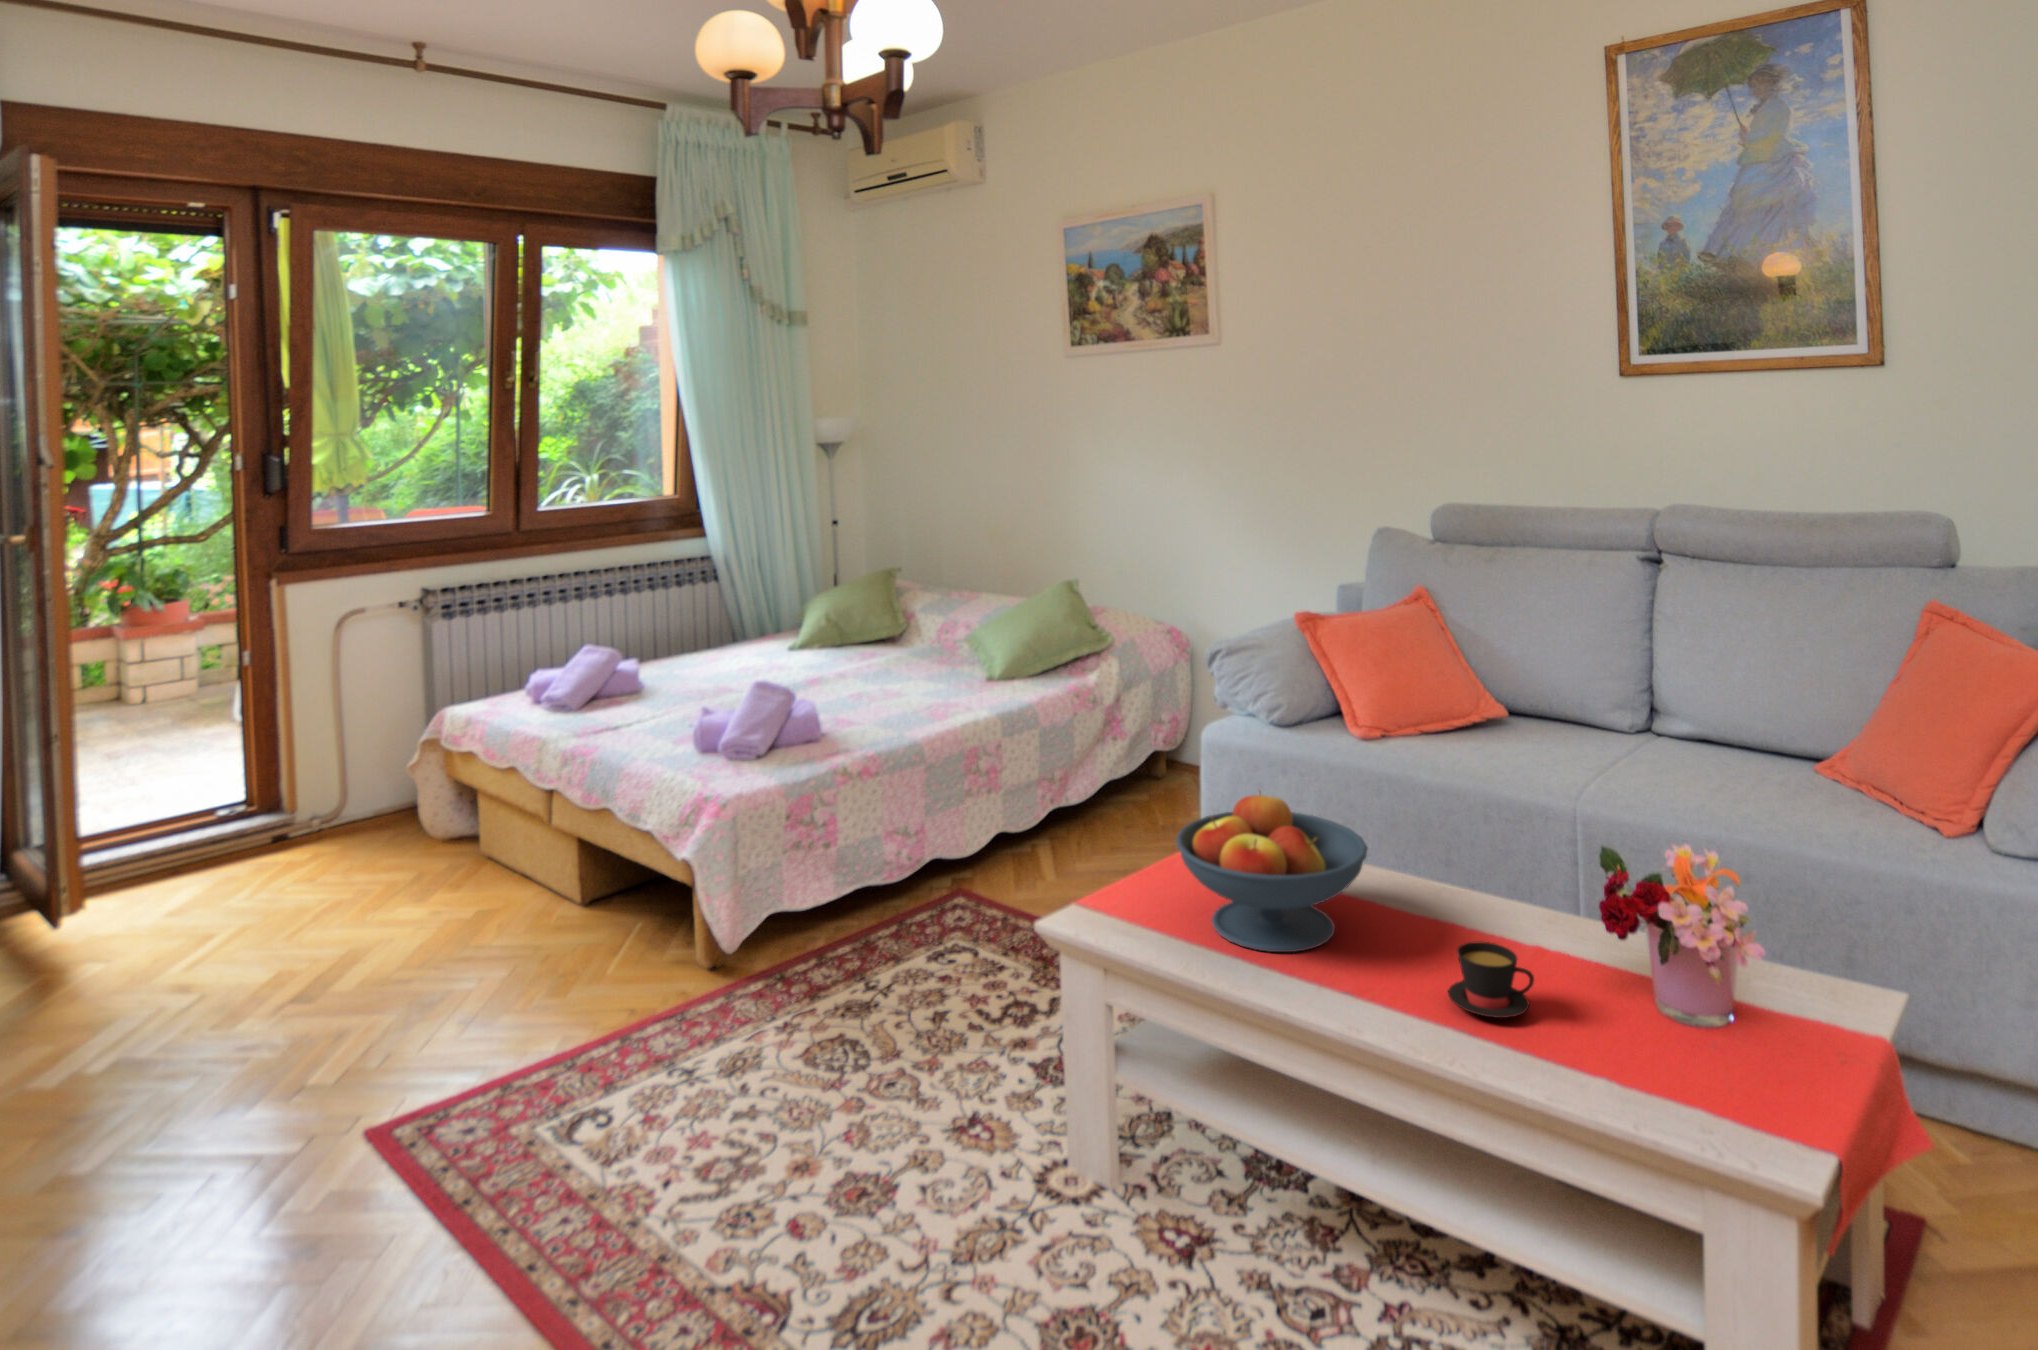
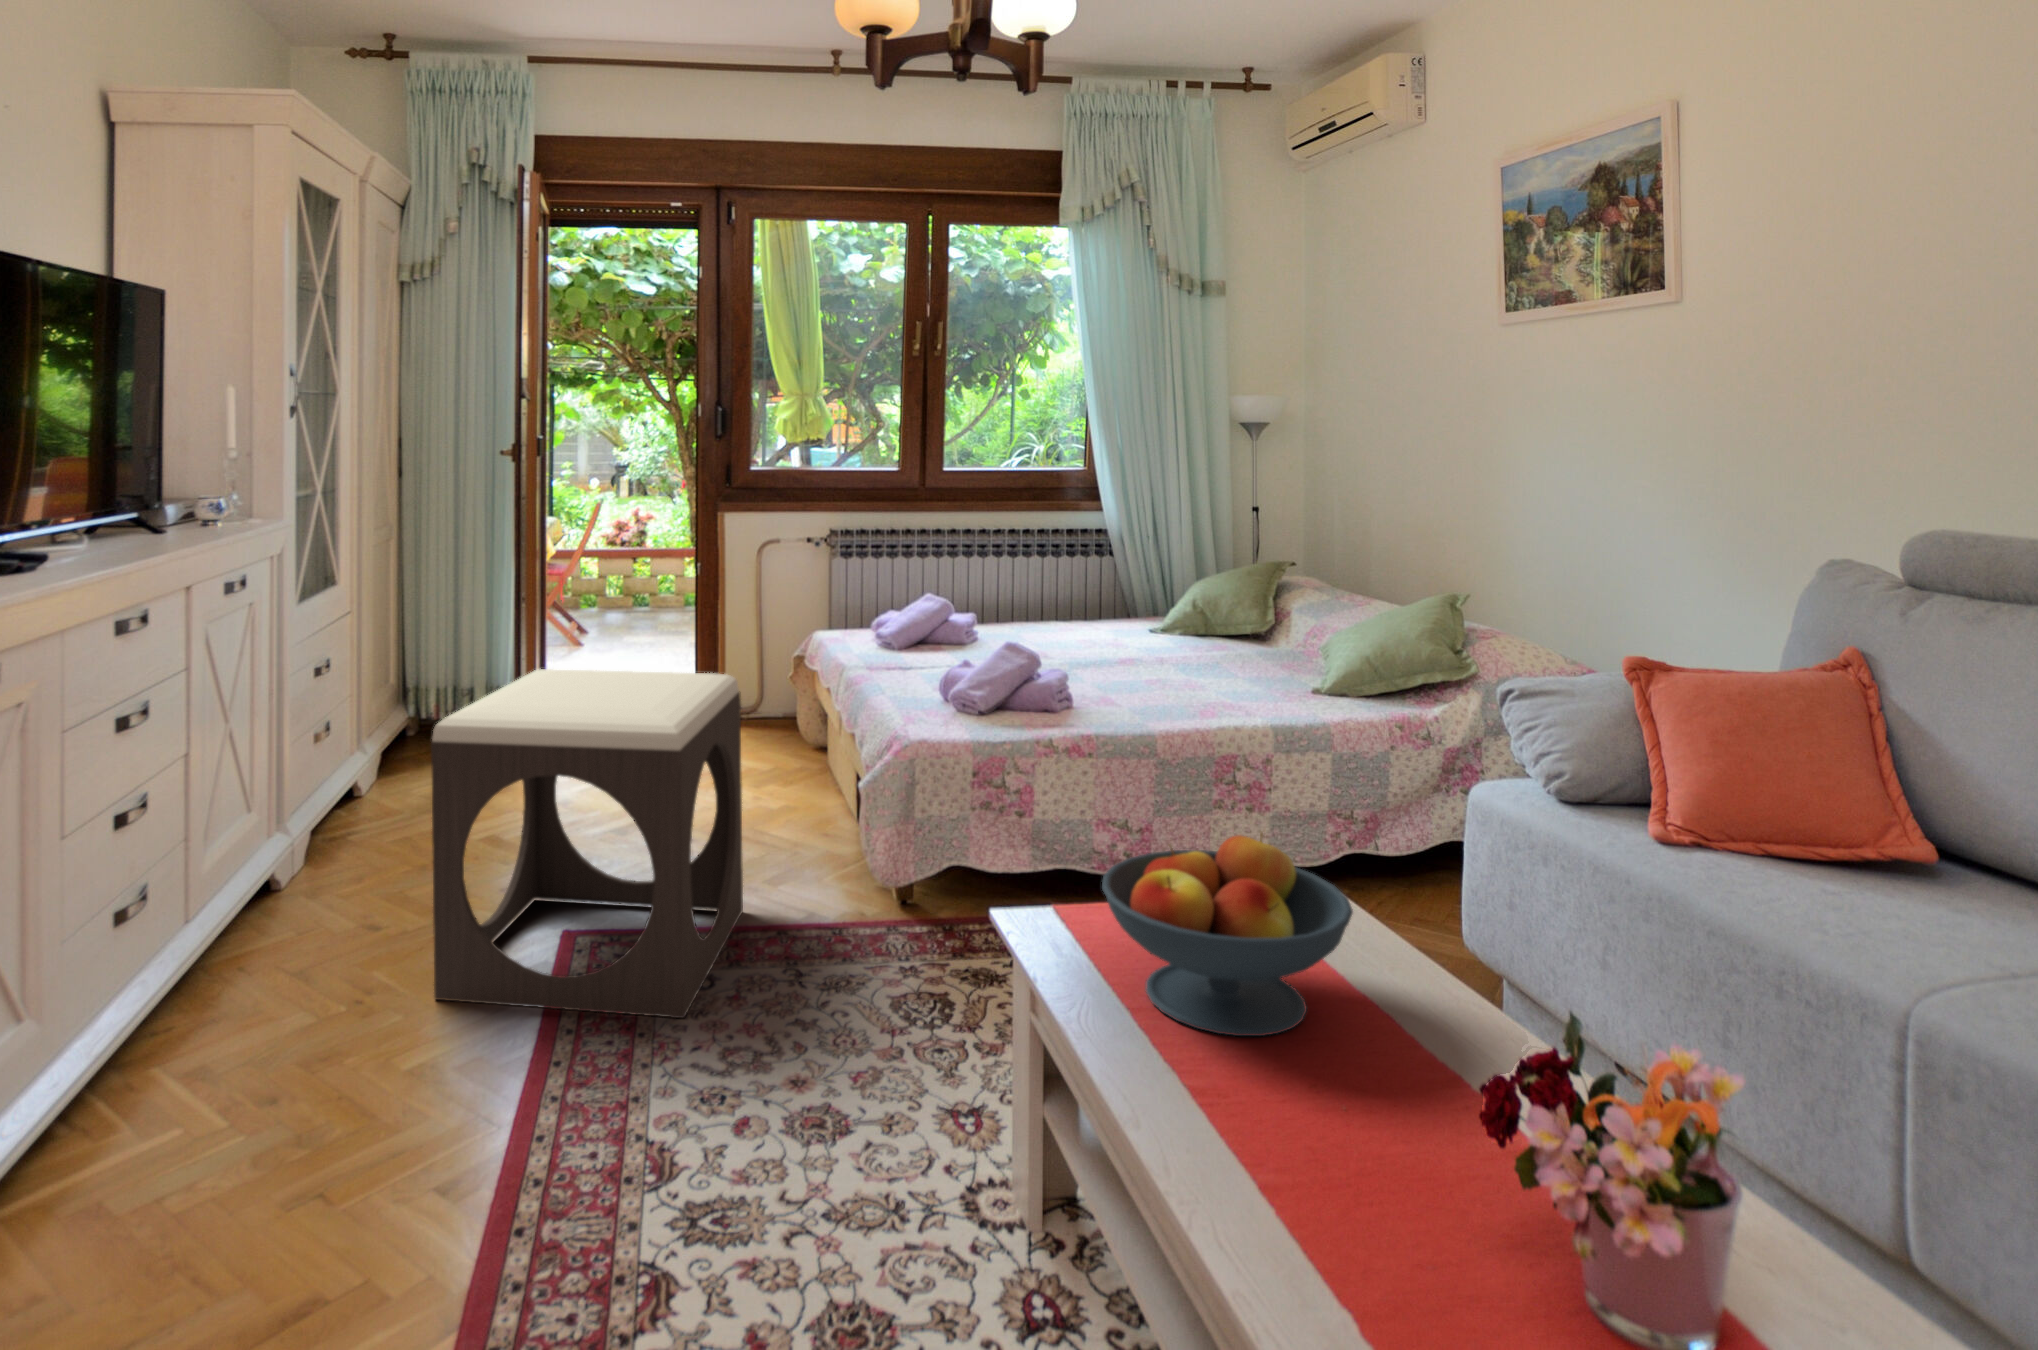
footstool: none [255,766,622,1282] -> present [431,669,743,1018]
teacup: present [1448,941,1534,1018] -> none [1288,1079,1406,1197]

